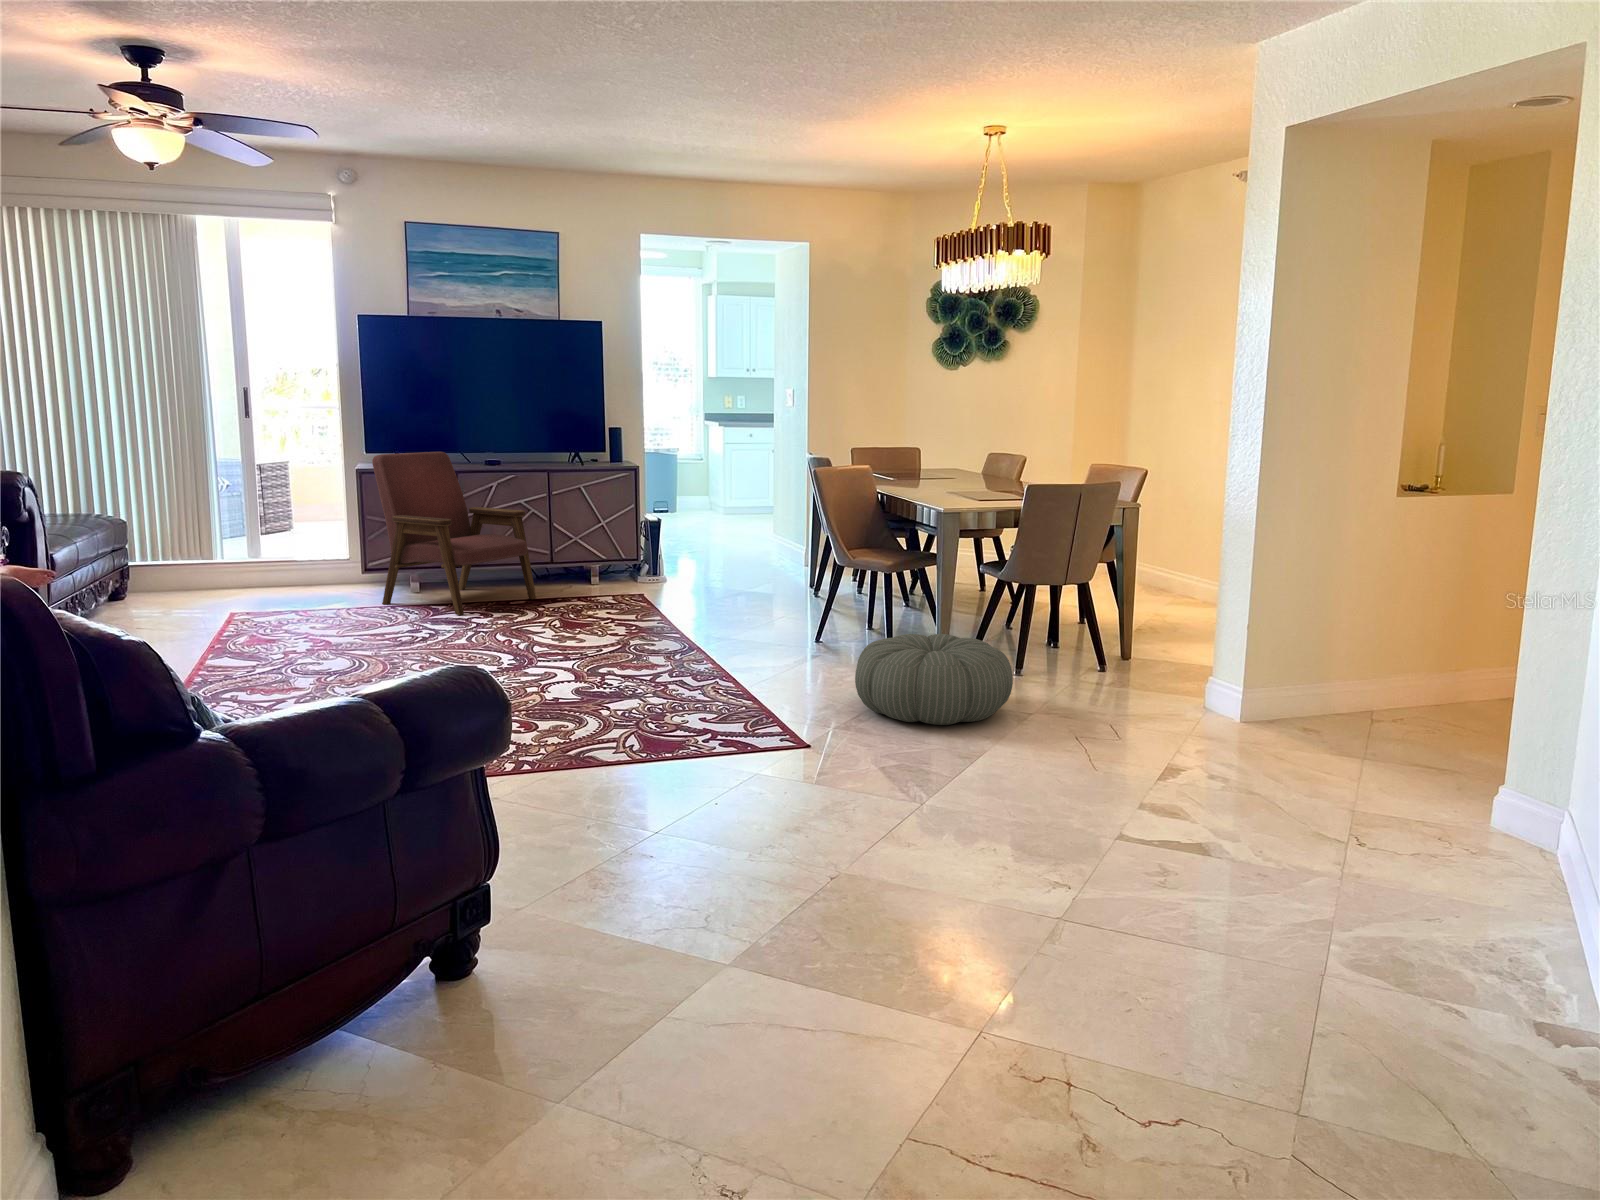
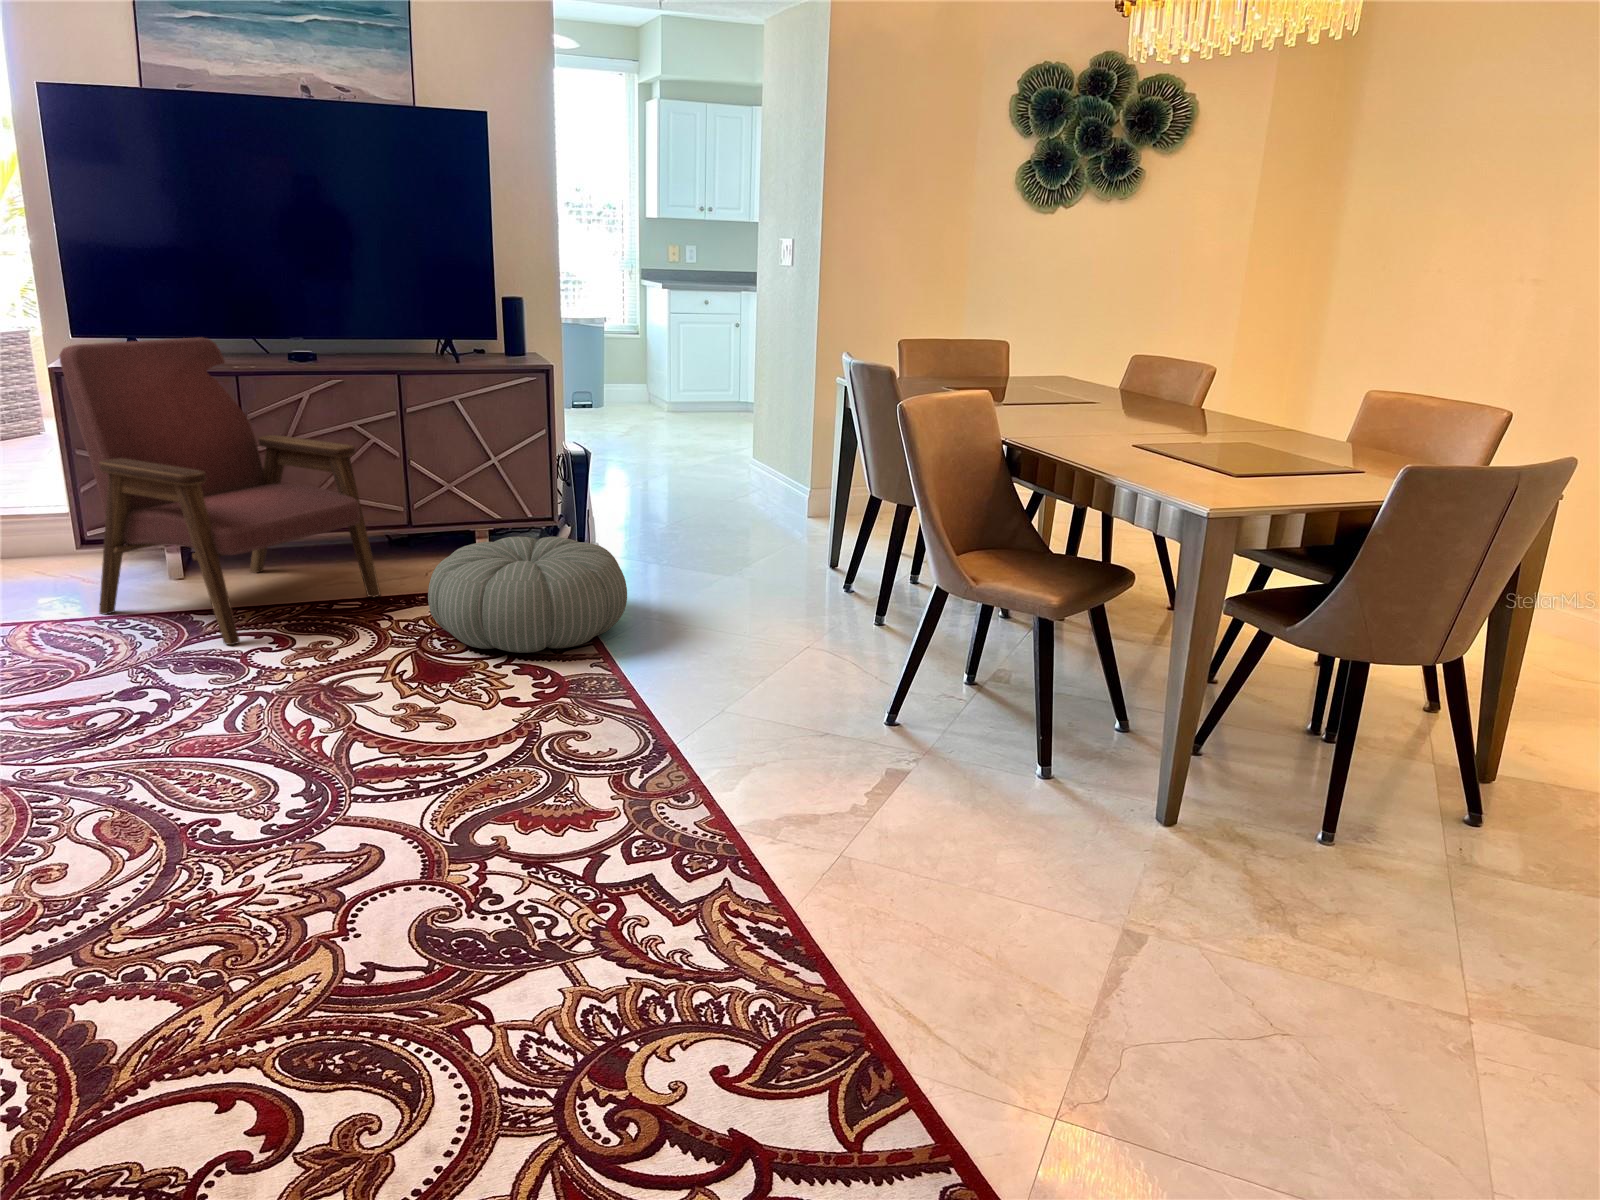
pouf: present [855,634,1013,725] -> present [428,537,627,653]

